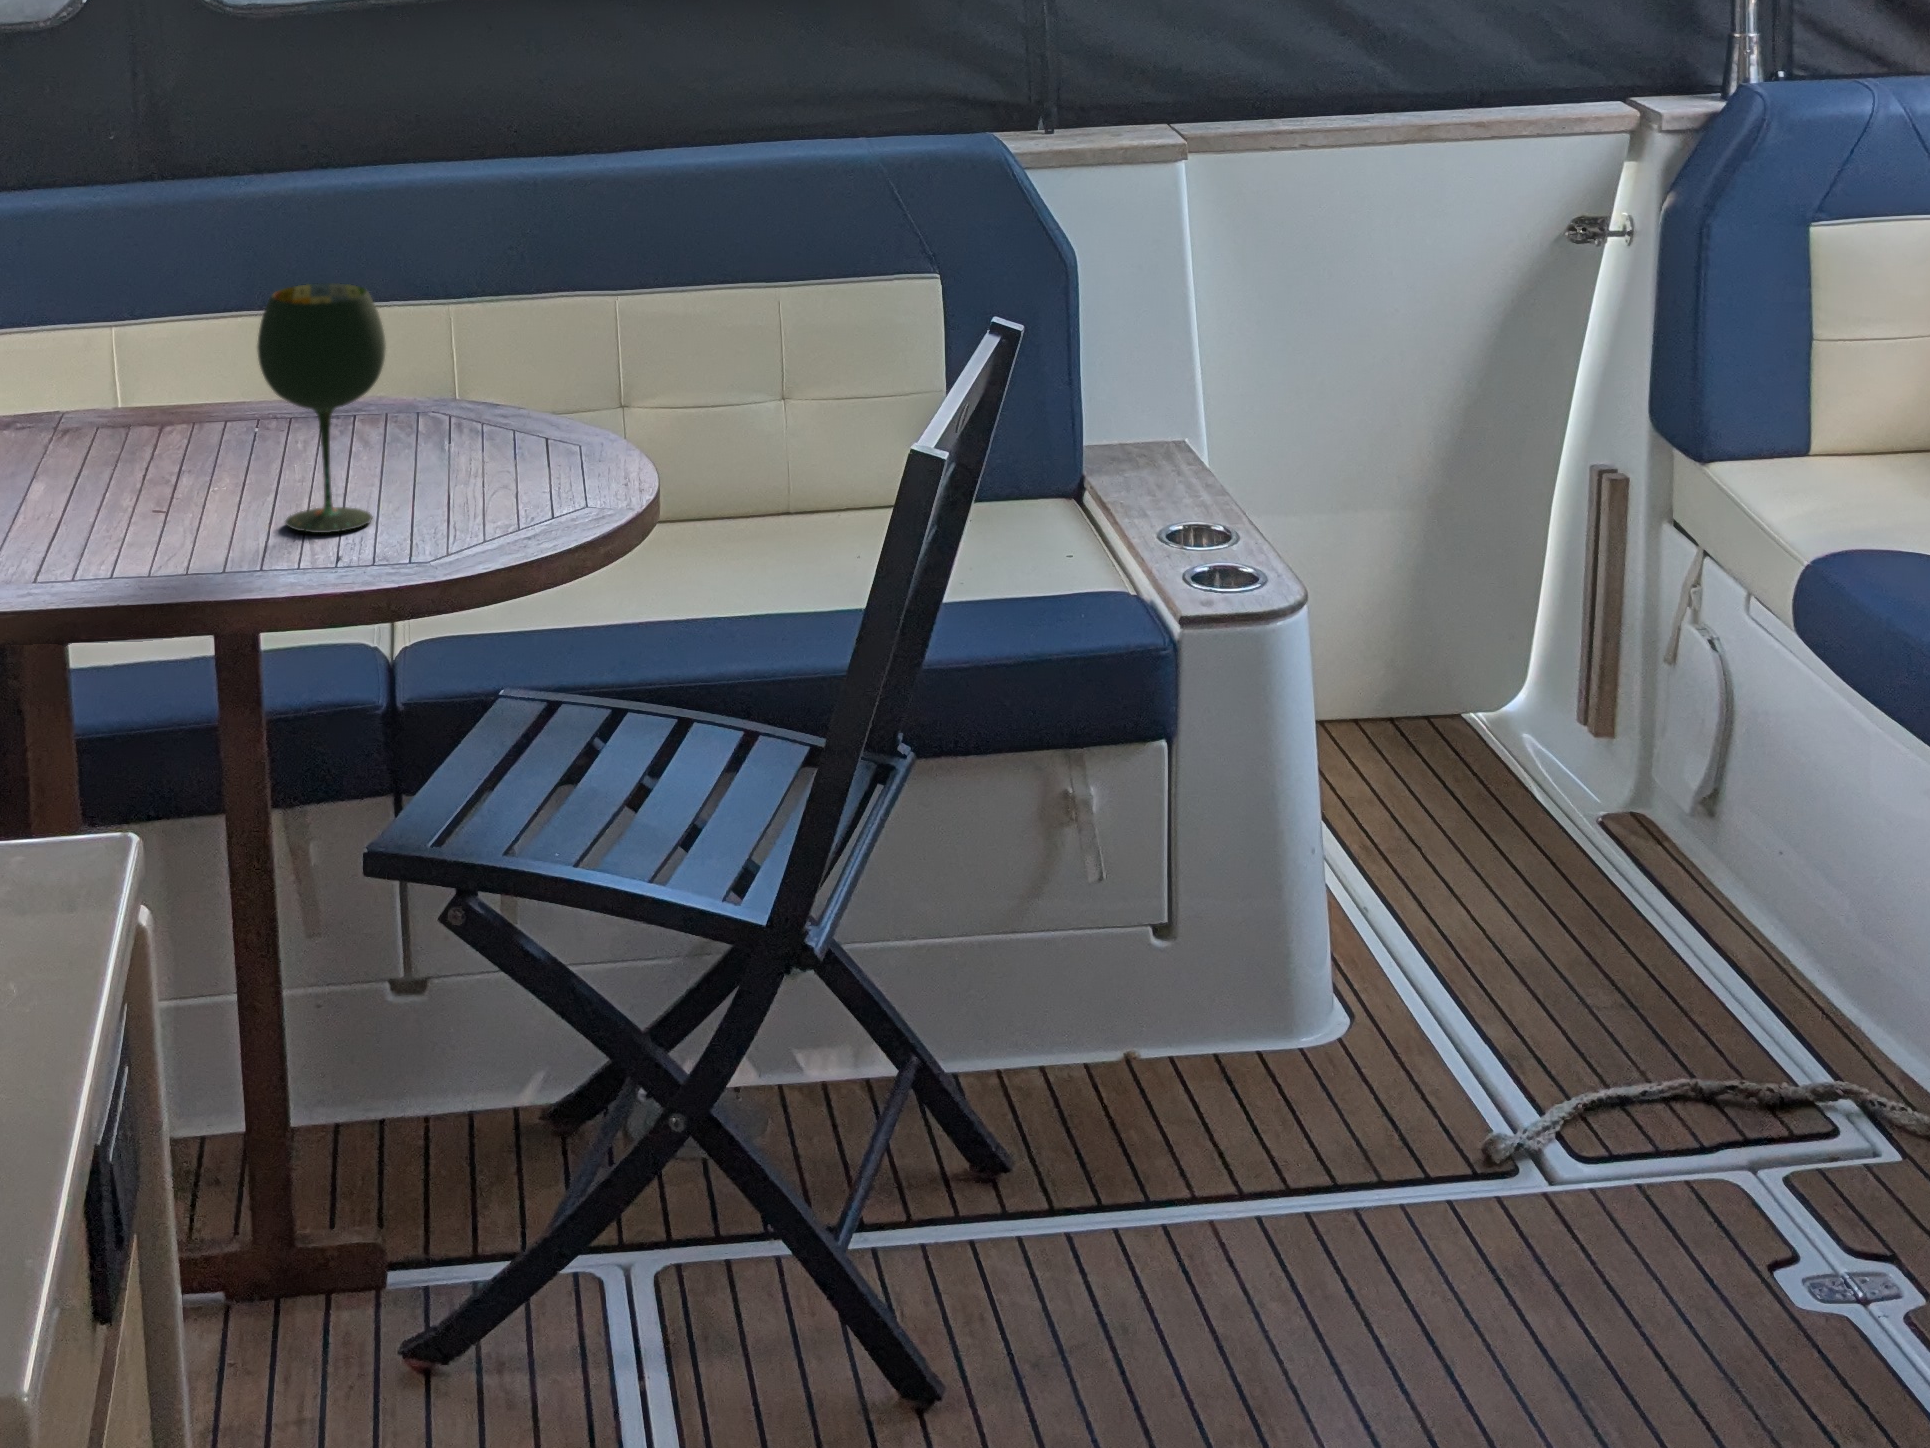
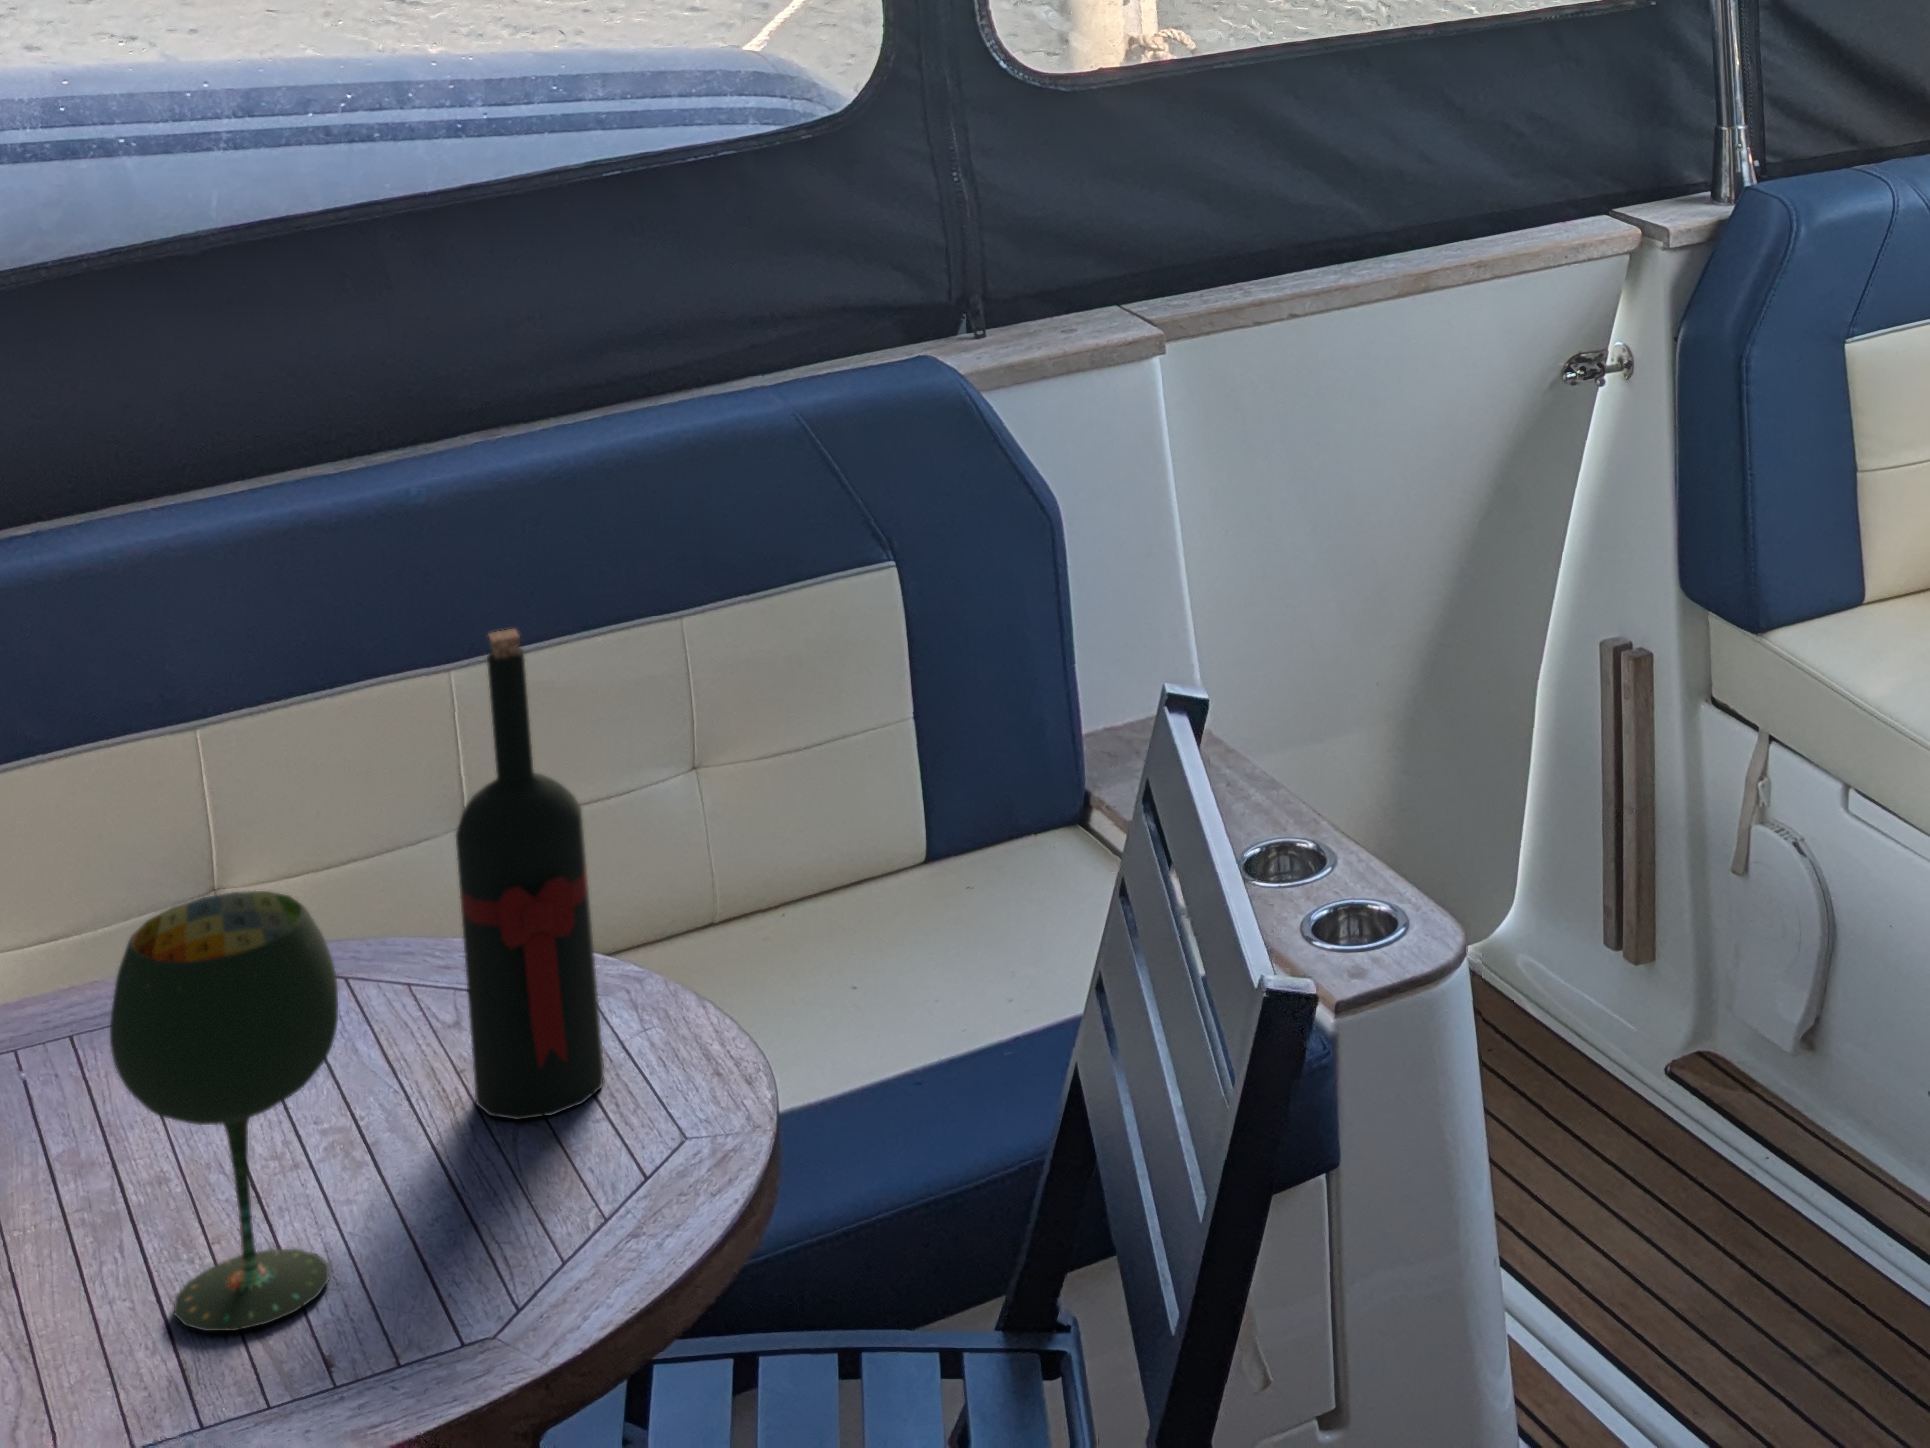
wine bottle: none [486,169,570,481] -> present [456,629,604,1119]

